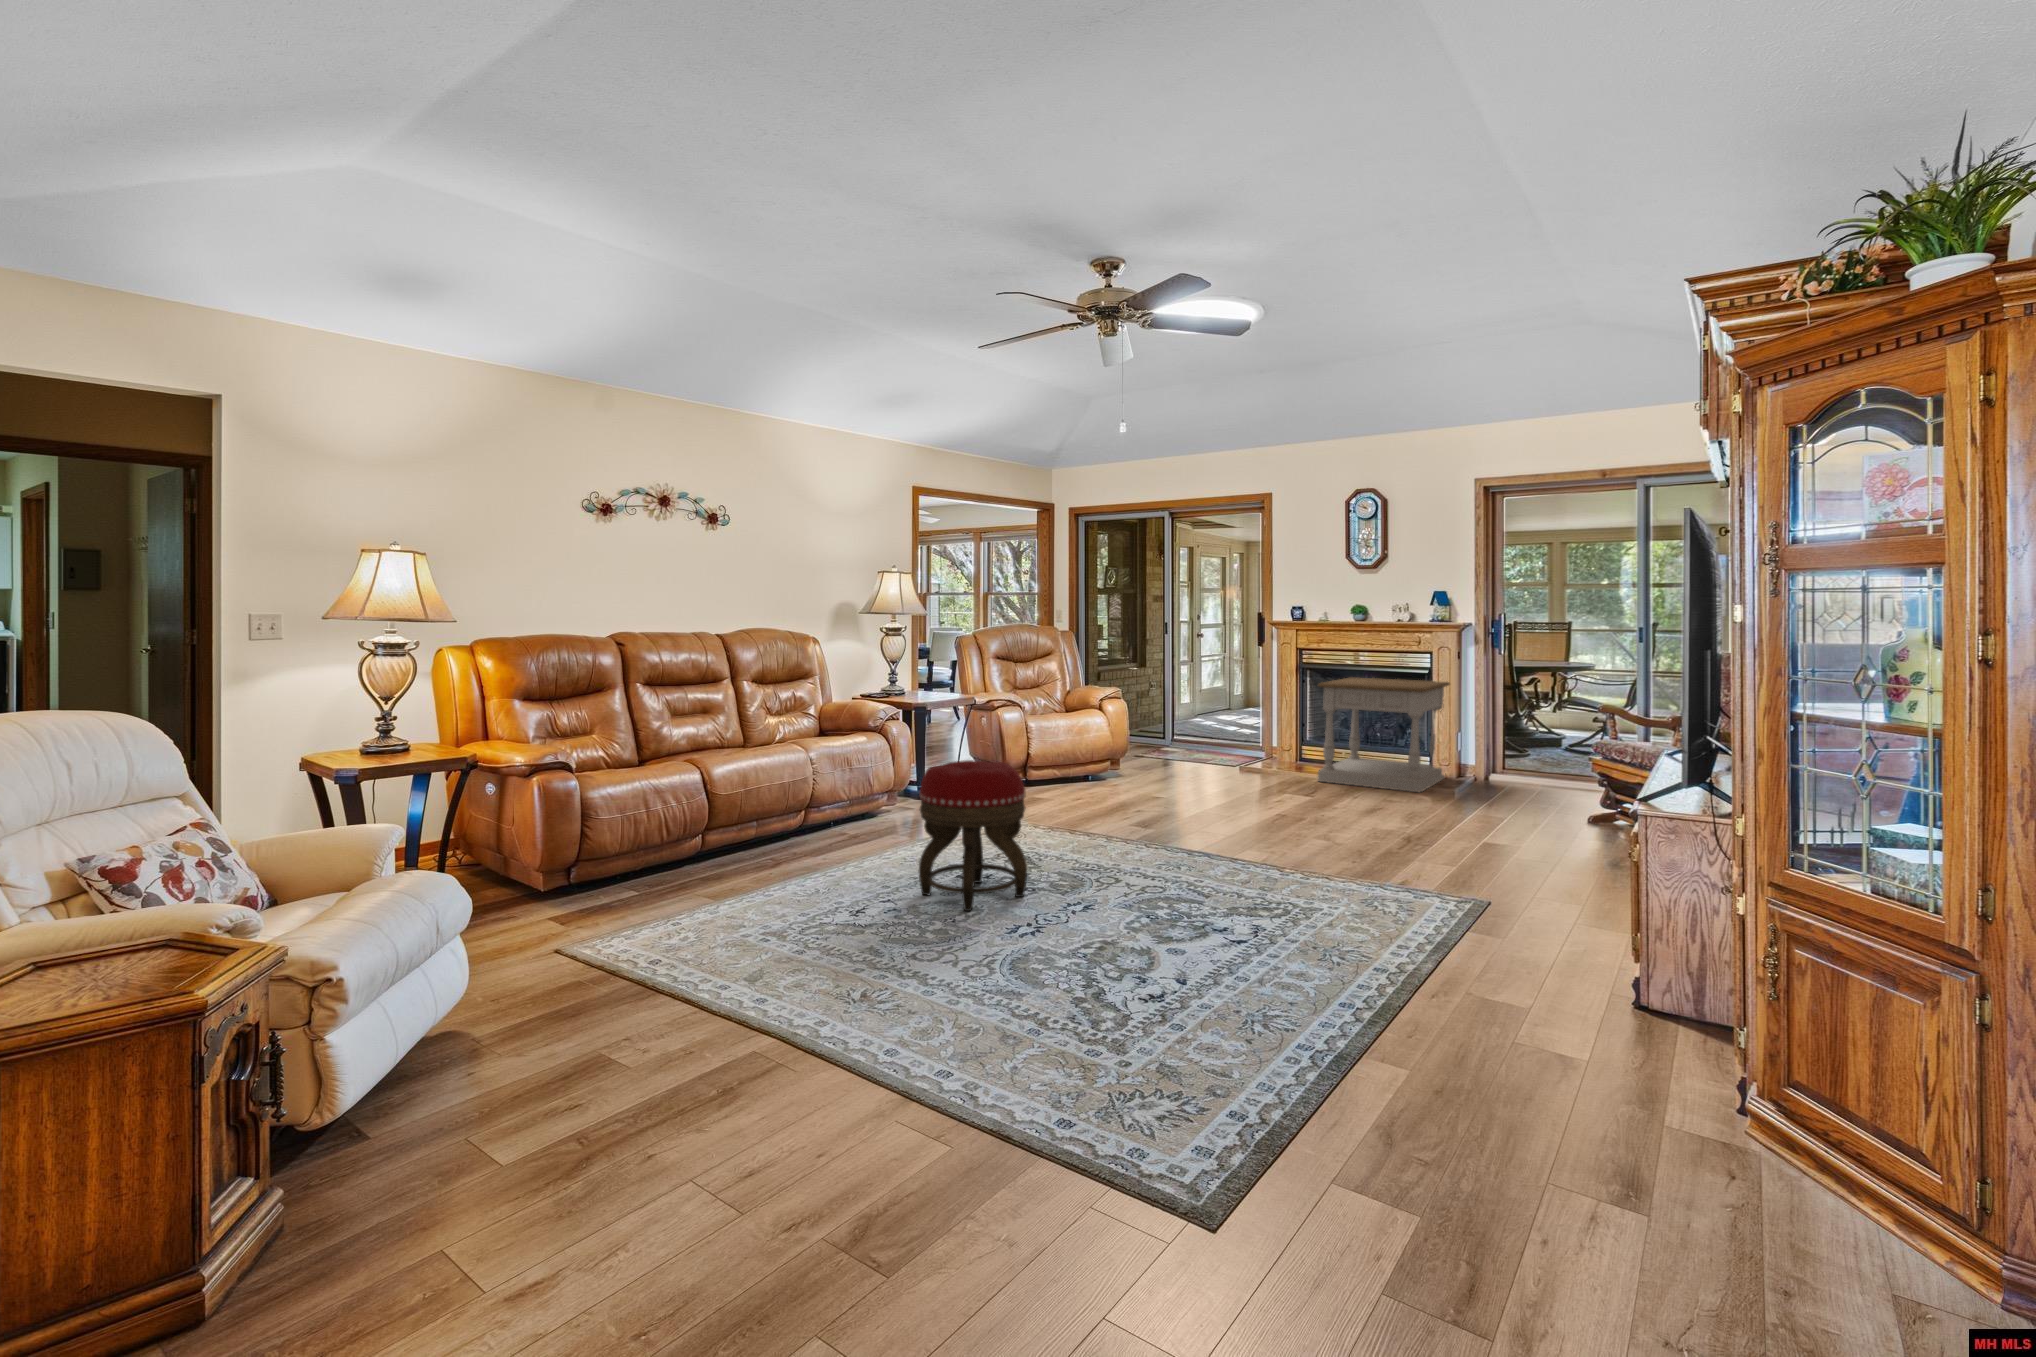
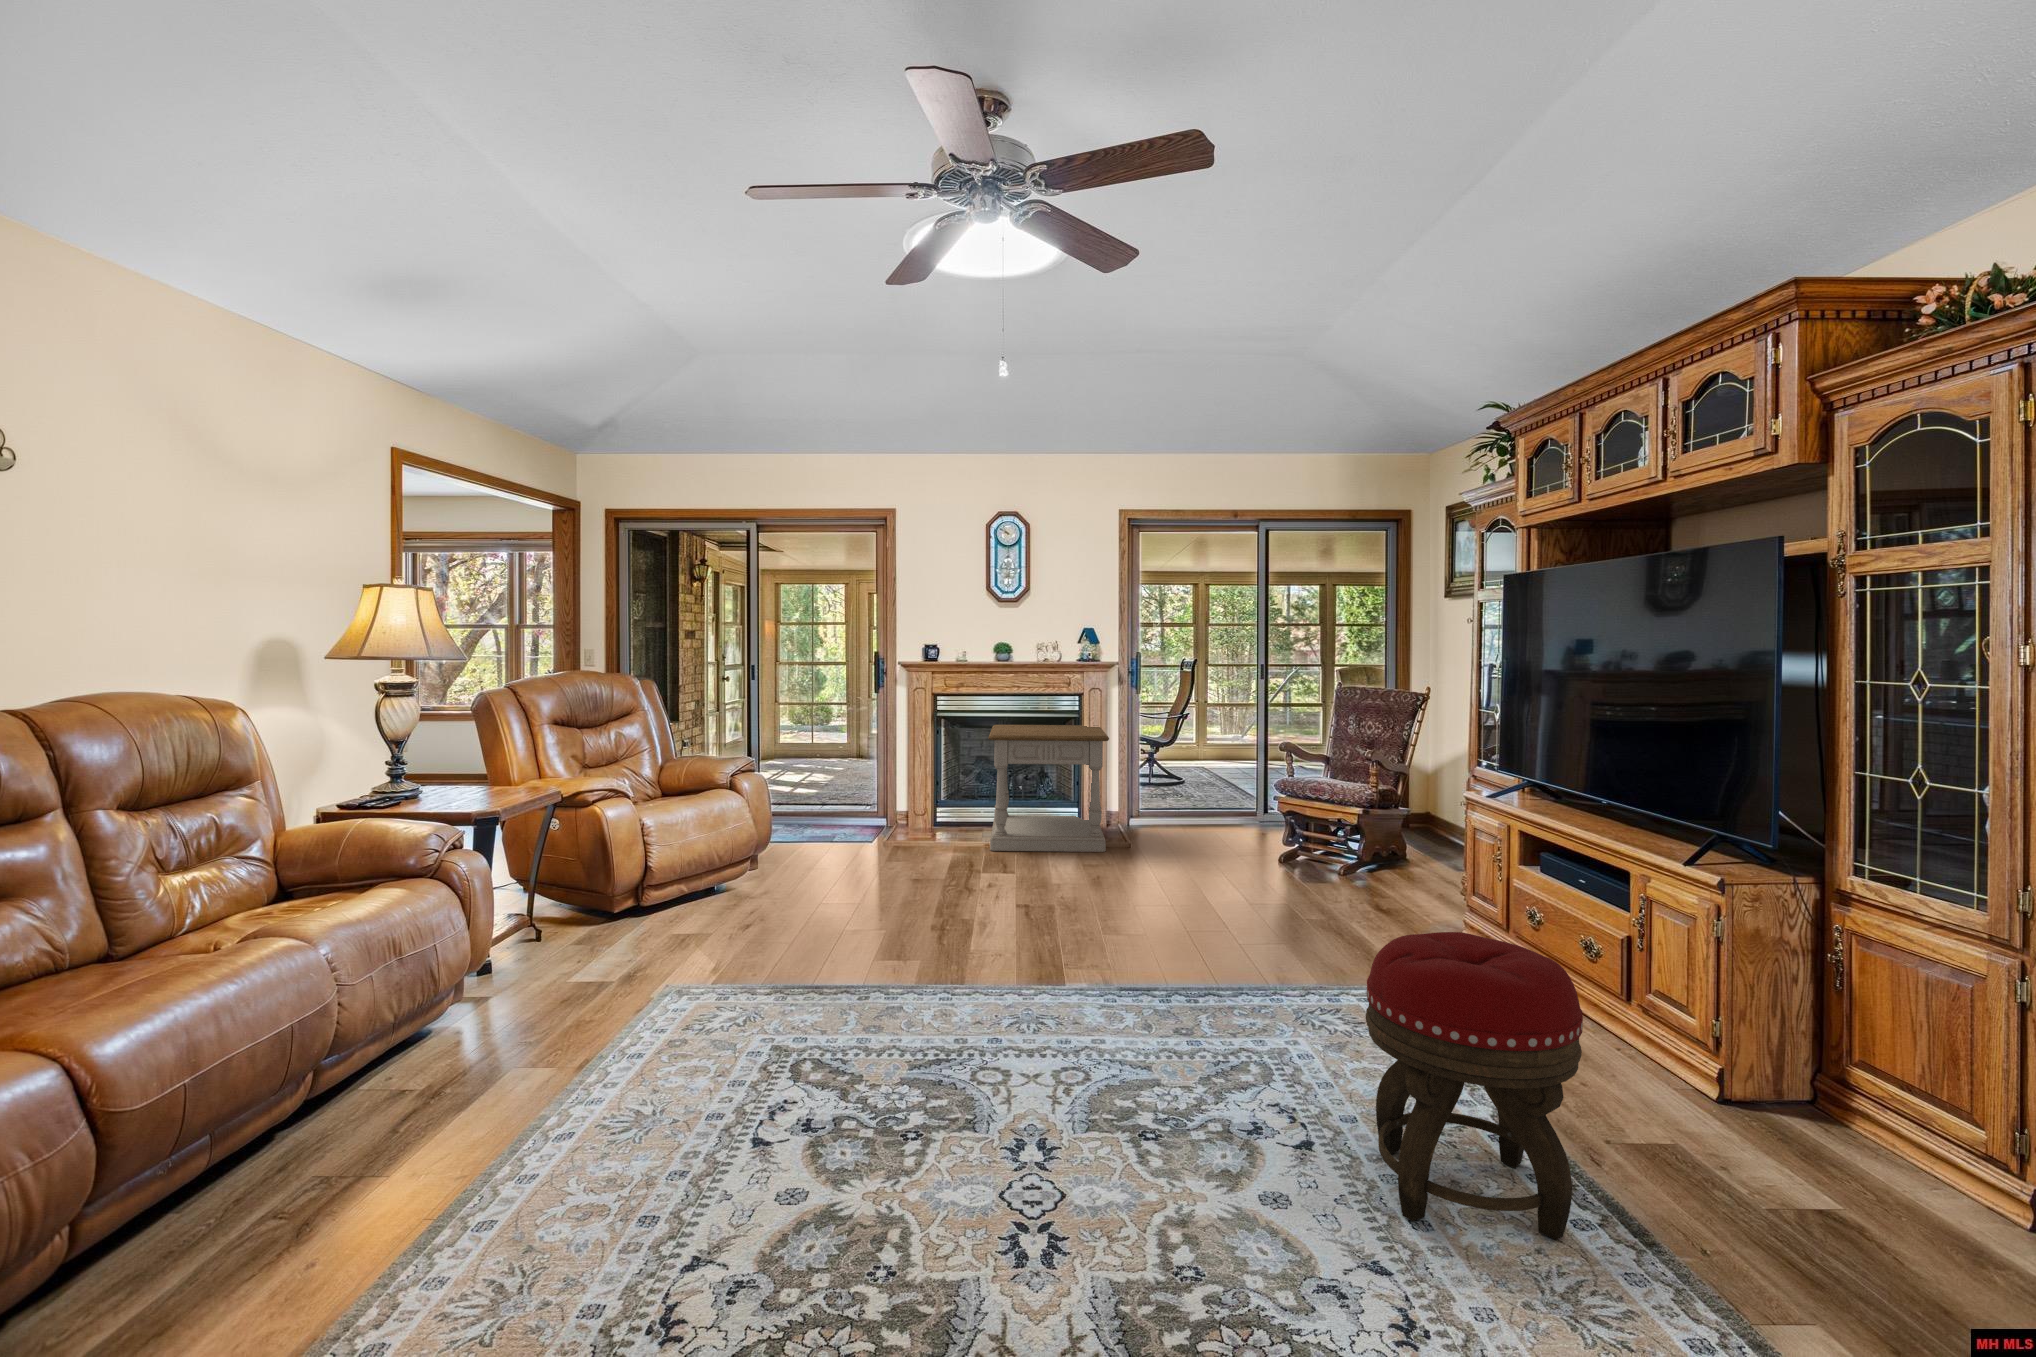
footstool: present [919,760,1027,911] -> present [1366,932,1583,1240]

